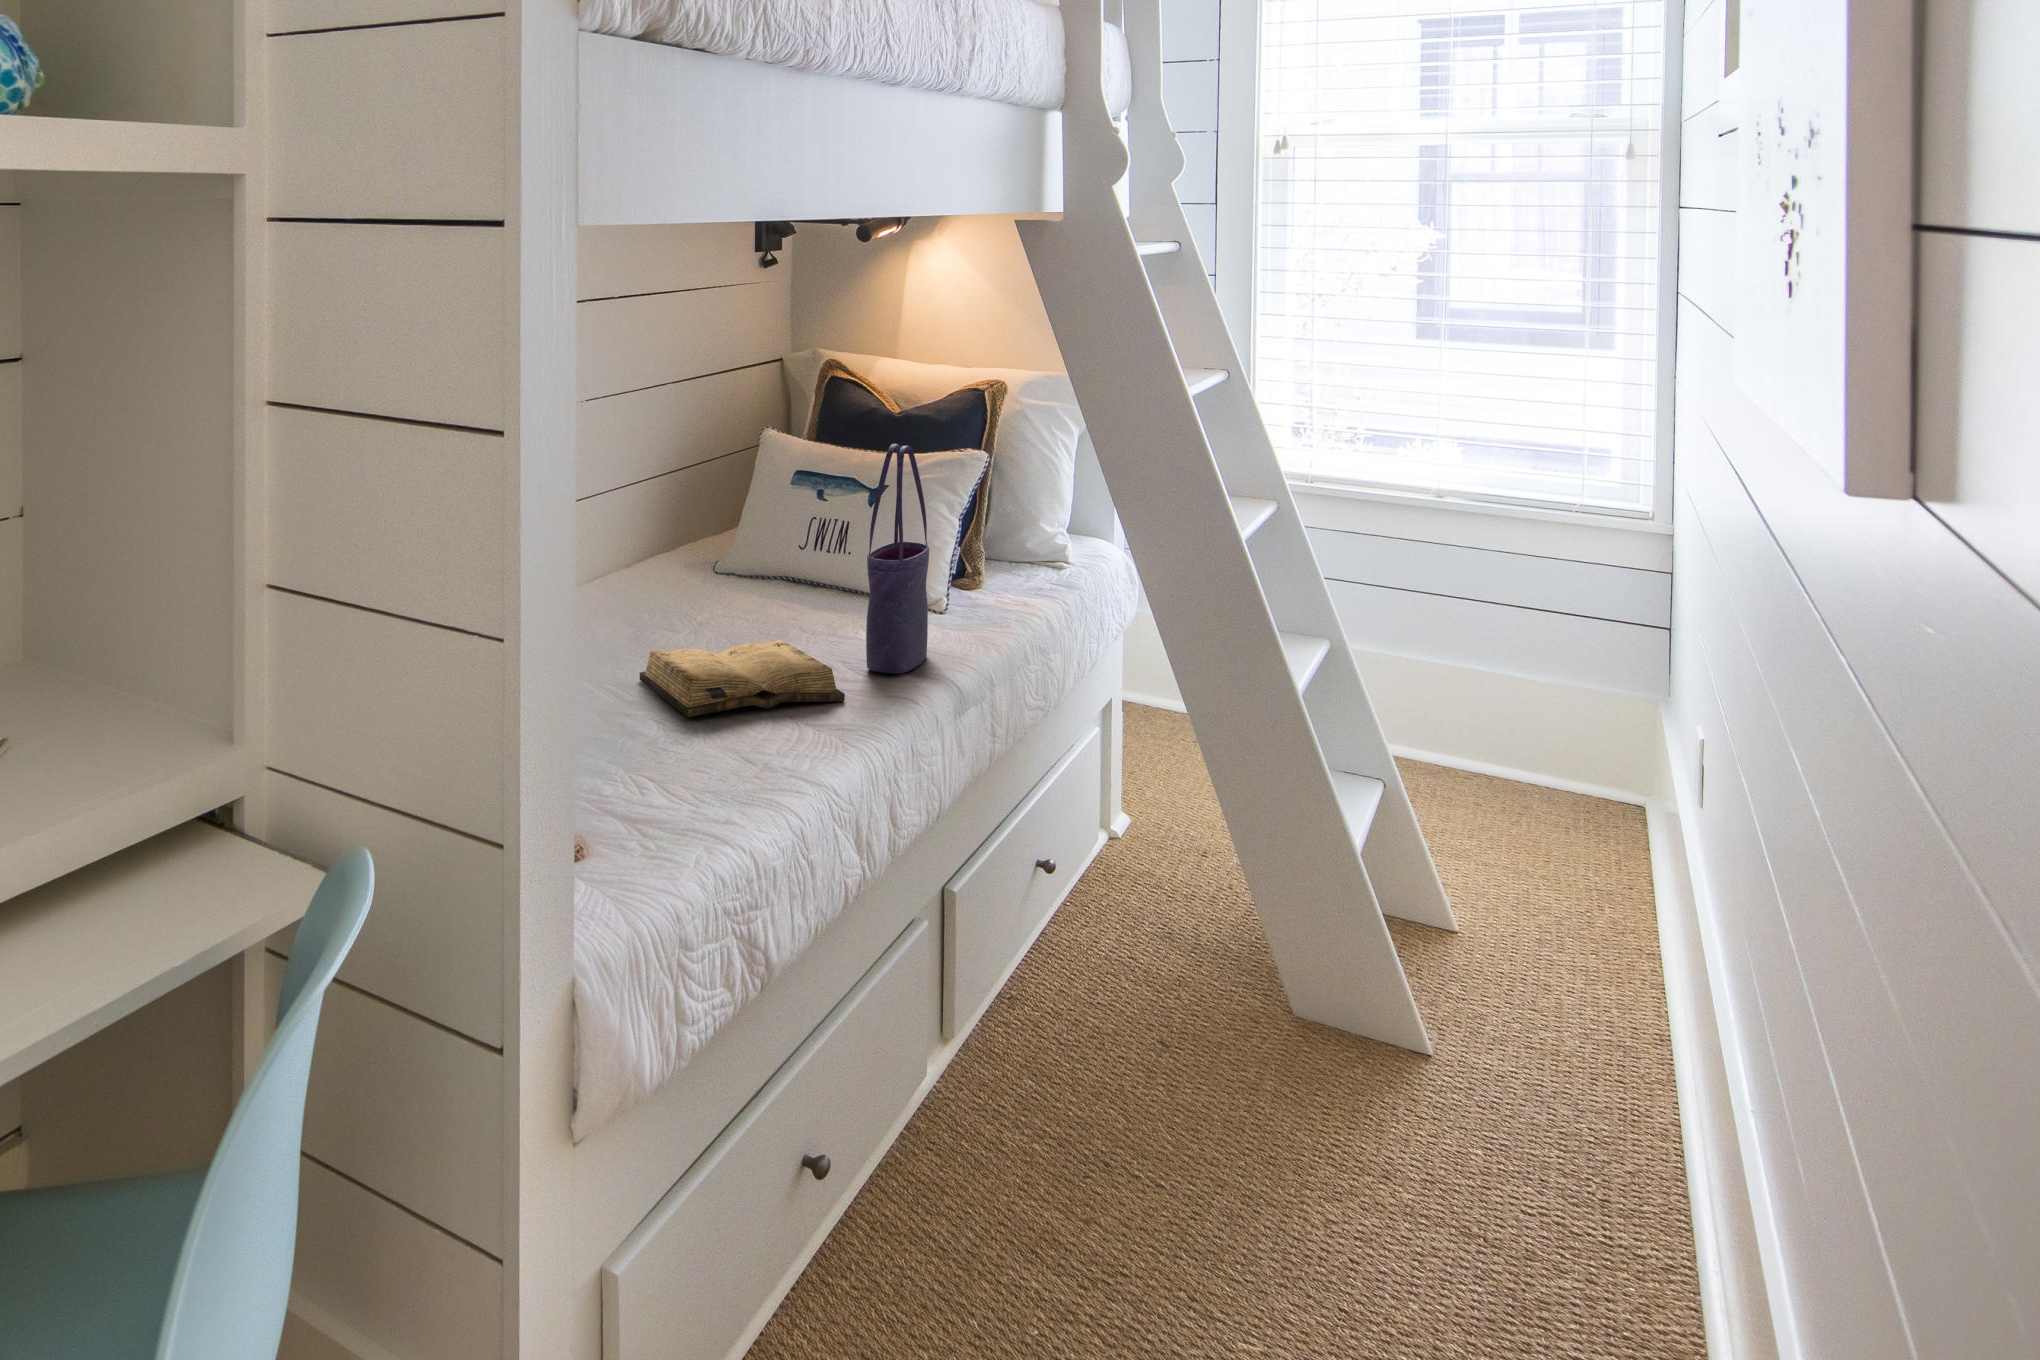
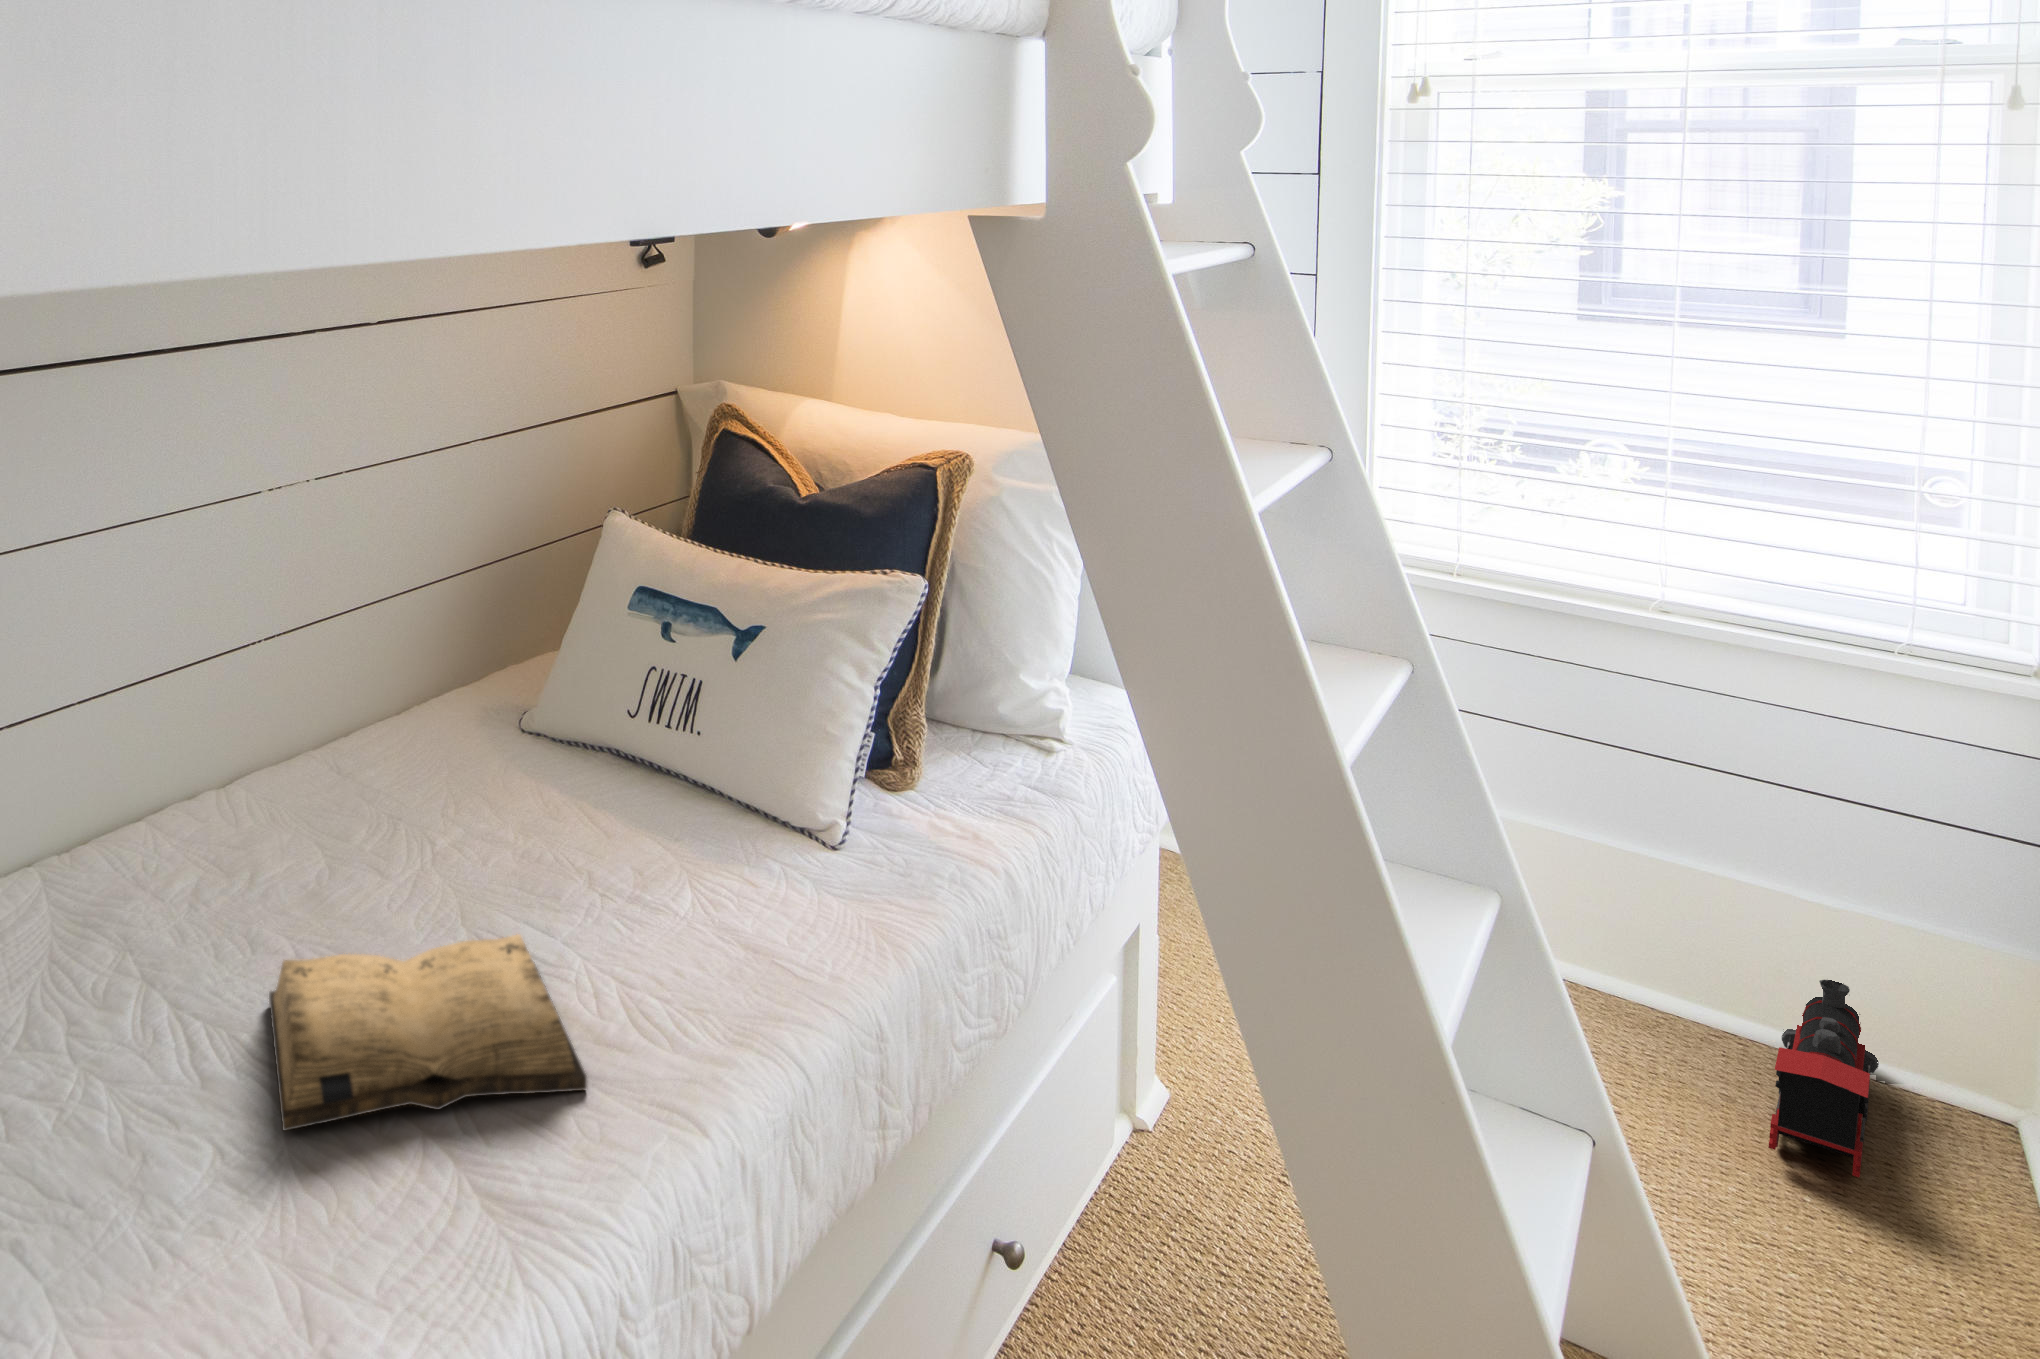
tote bag: present [866,444,929,674] -> none [658,611,780,1015]
toy train: none [1515,730,1591,842] -> present [1768,980,1879,1177]

